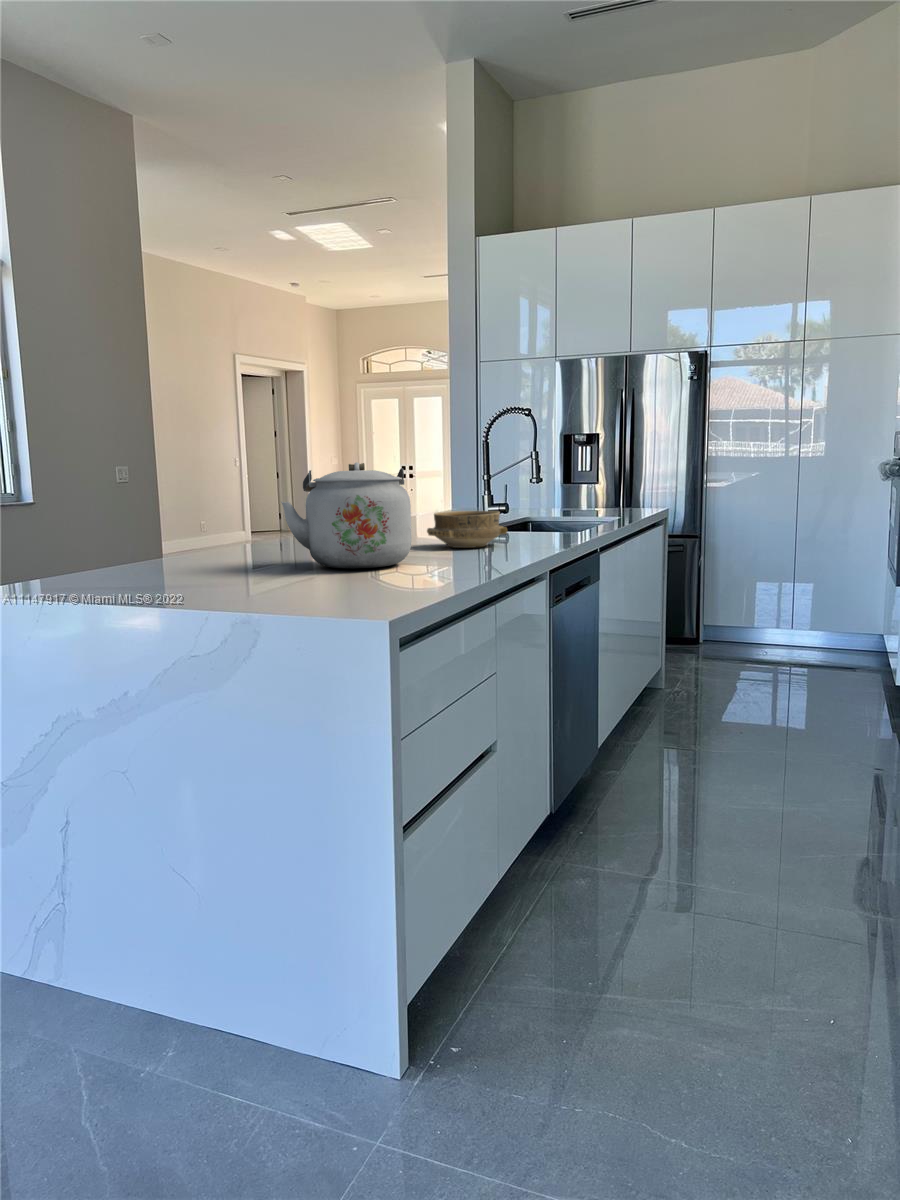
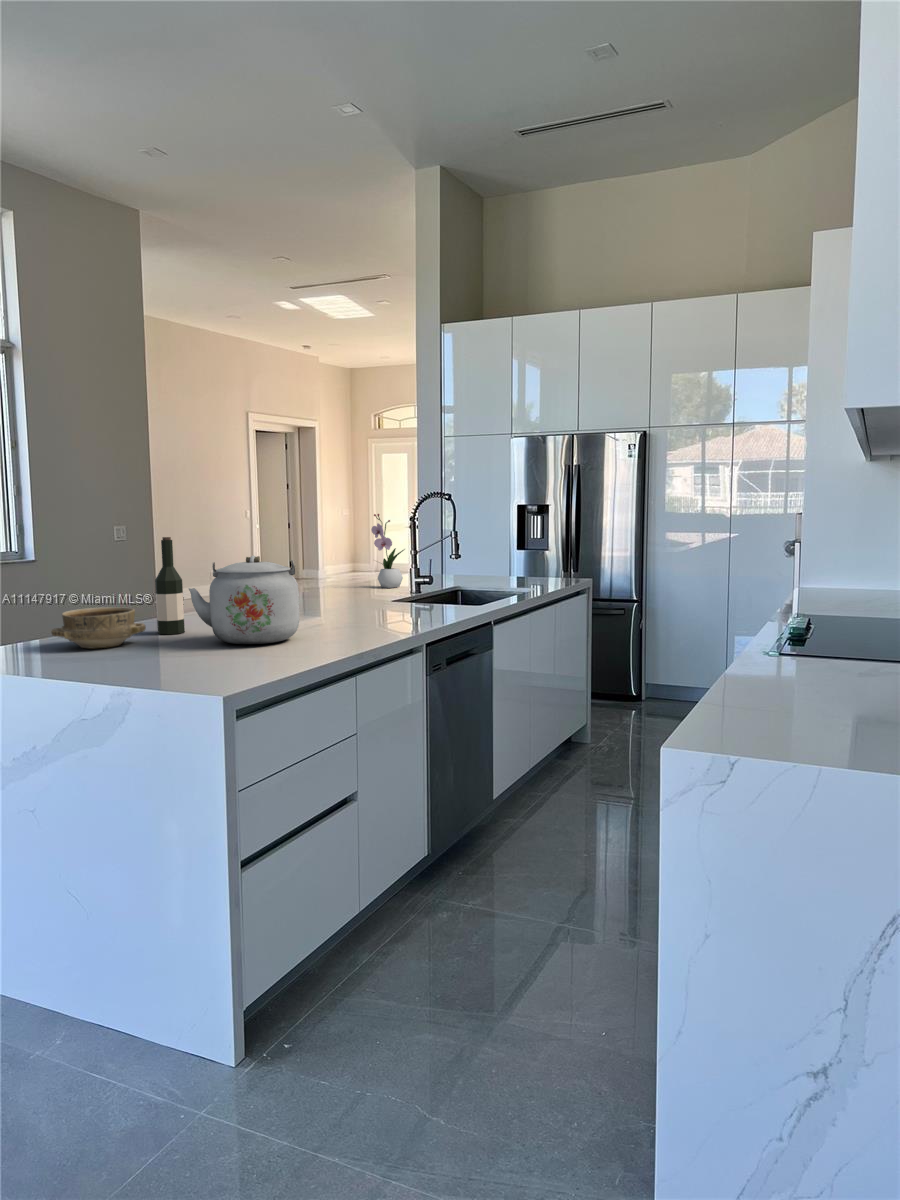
flower arrangement: none [428,437,466,520] -> present [371,514,405,588]
wine bottle: none [228,445,264,561] -> present [155,537,185,634]
ceramic bowl: present [427,511,507,548] -> present [51,607,146,648]

